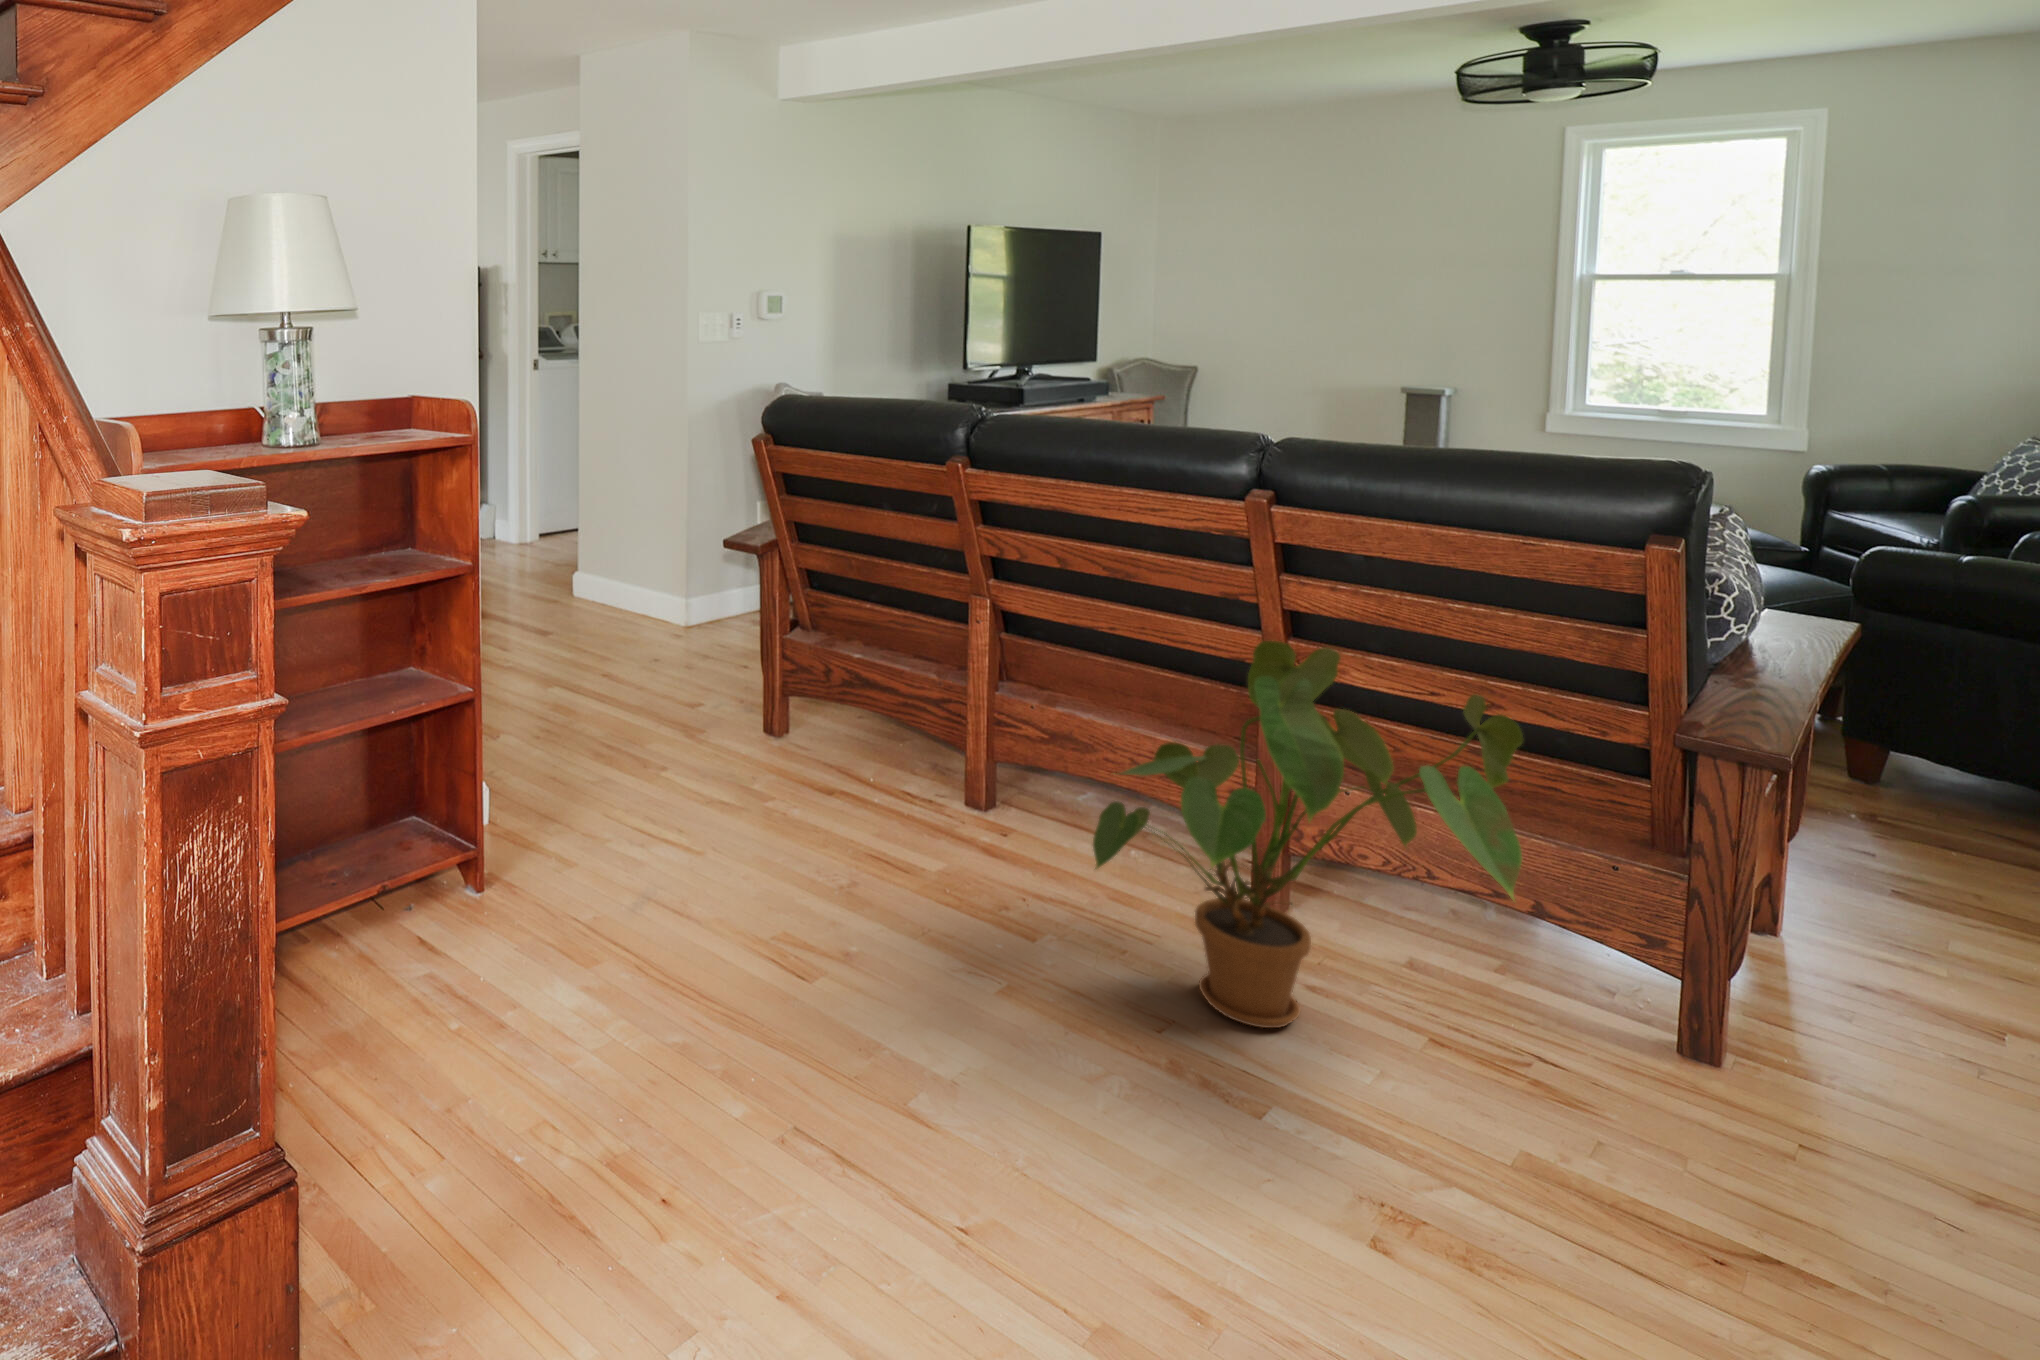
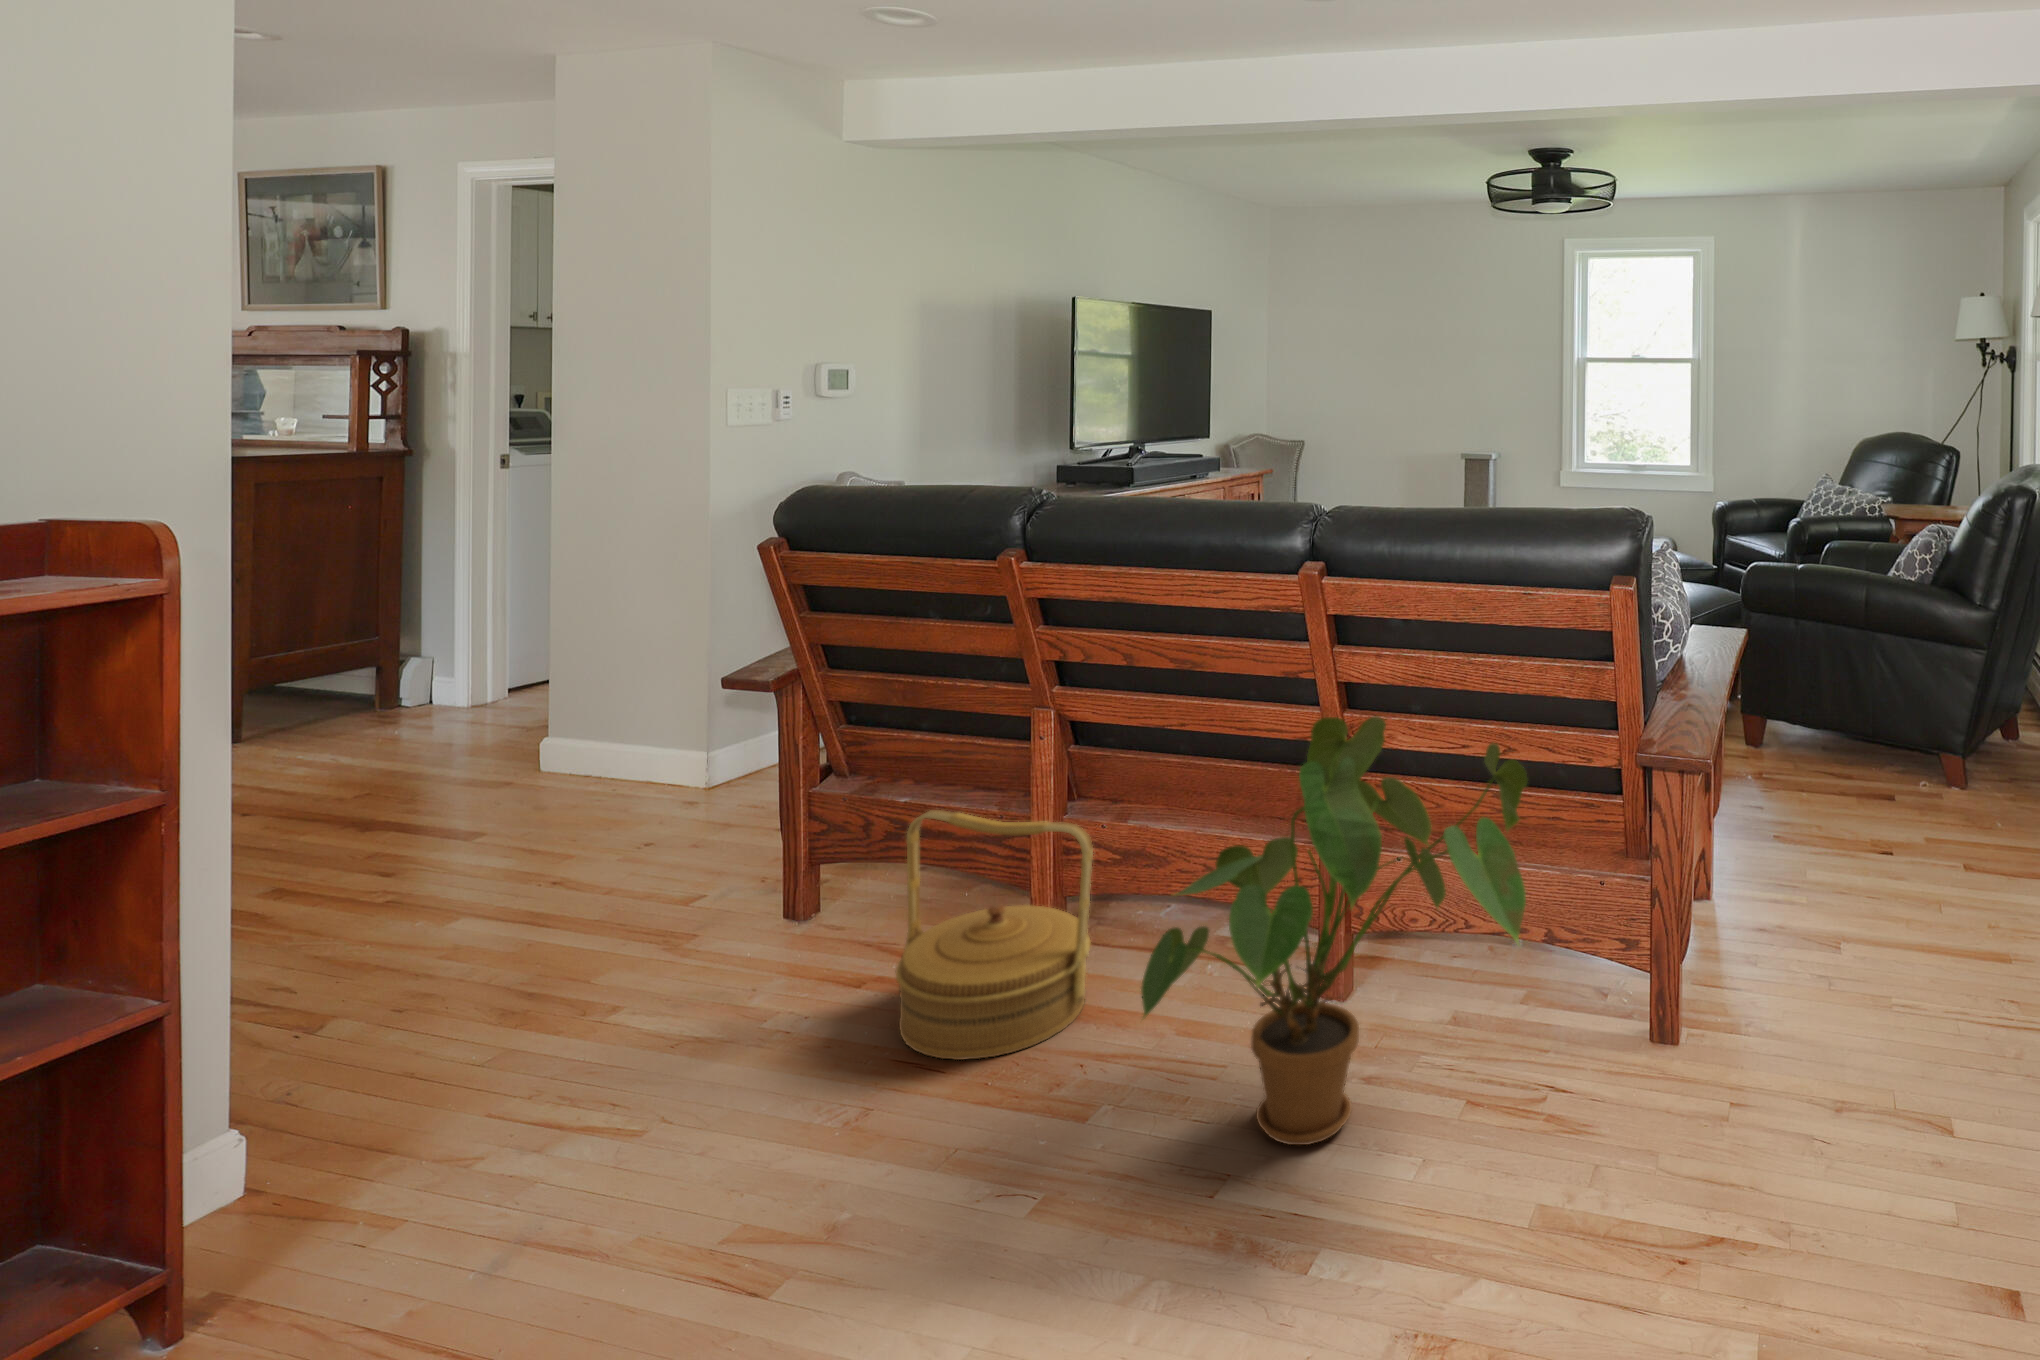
woven basket: none [865,665,1030,875] -> present [895,810,1093,1060]

